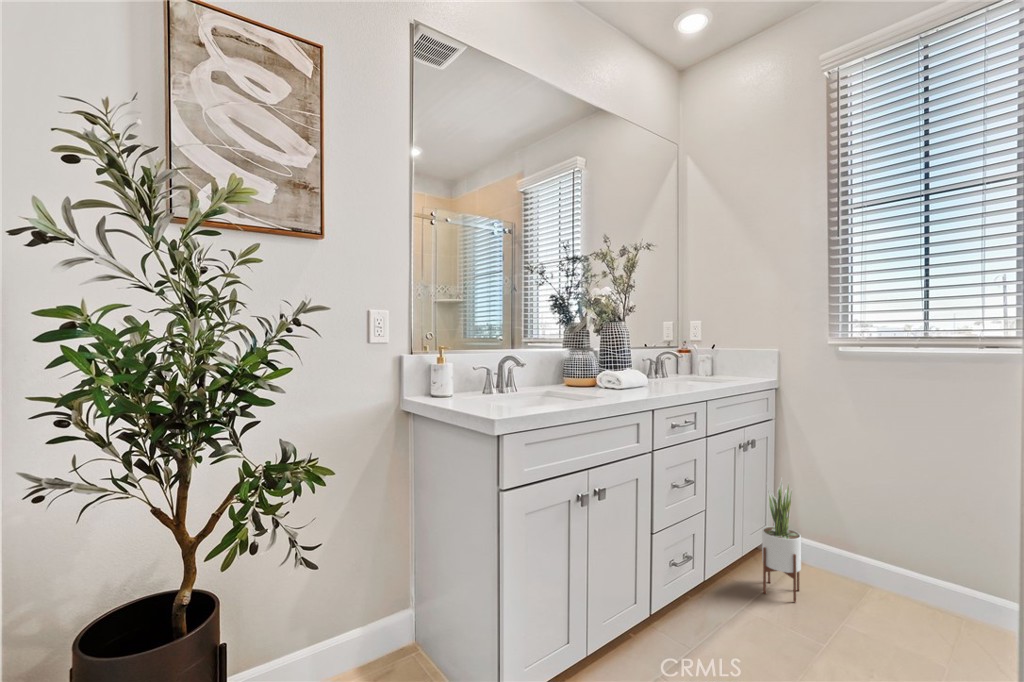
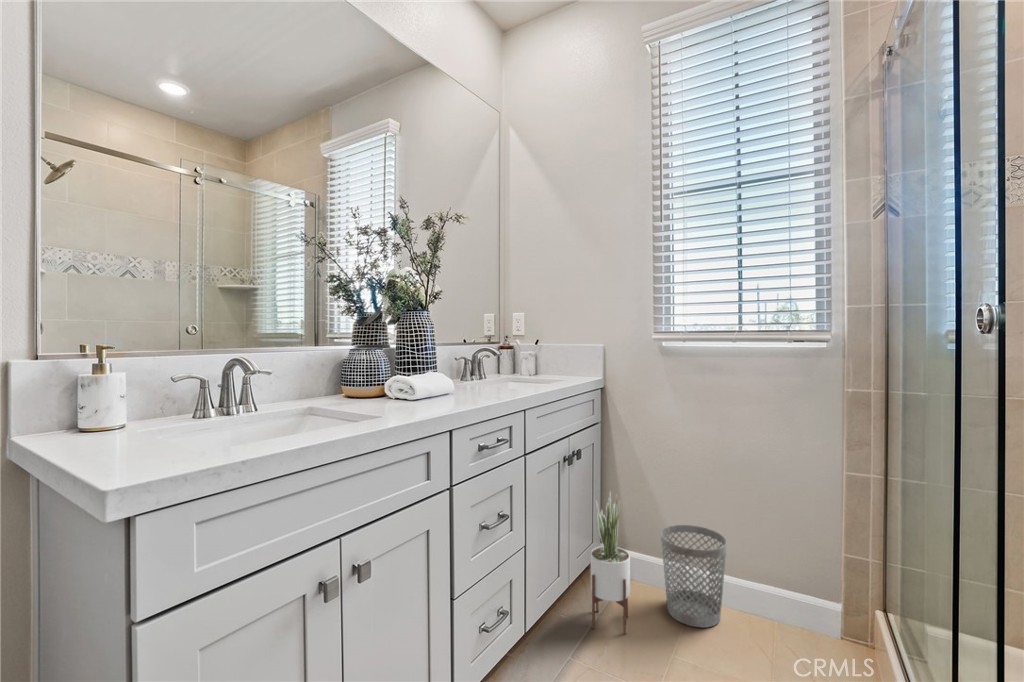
wastebasket: none [835,518,906,612] -> present [661,525,727,627]

